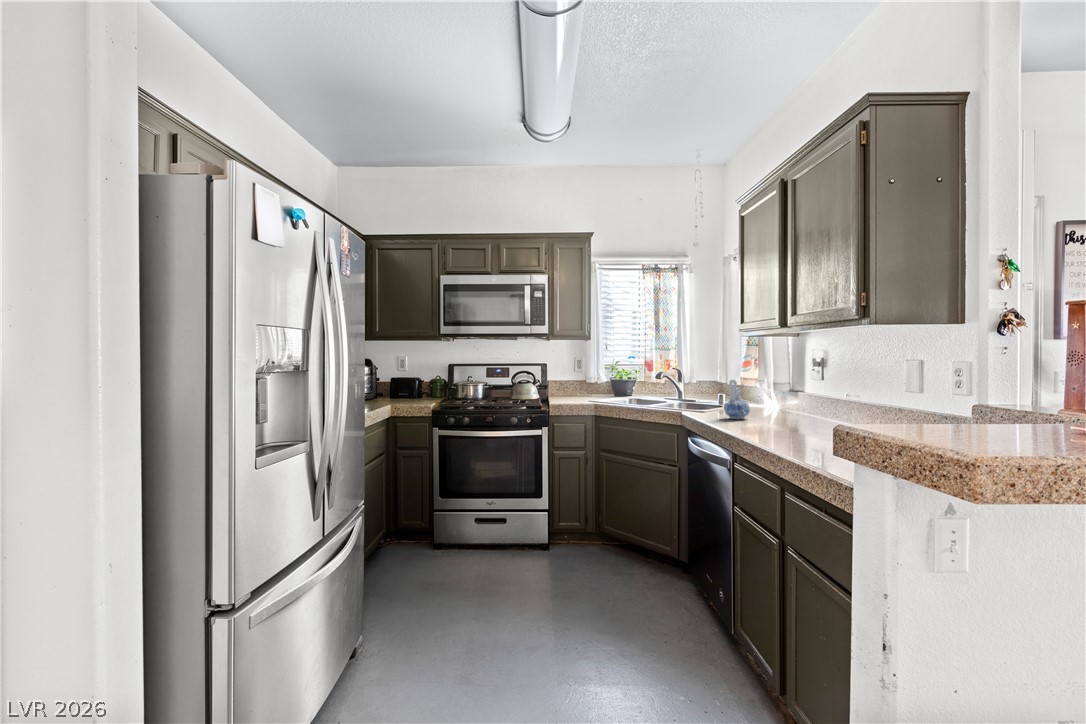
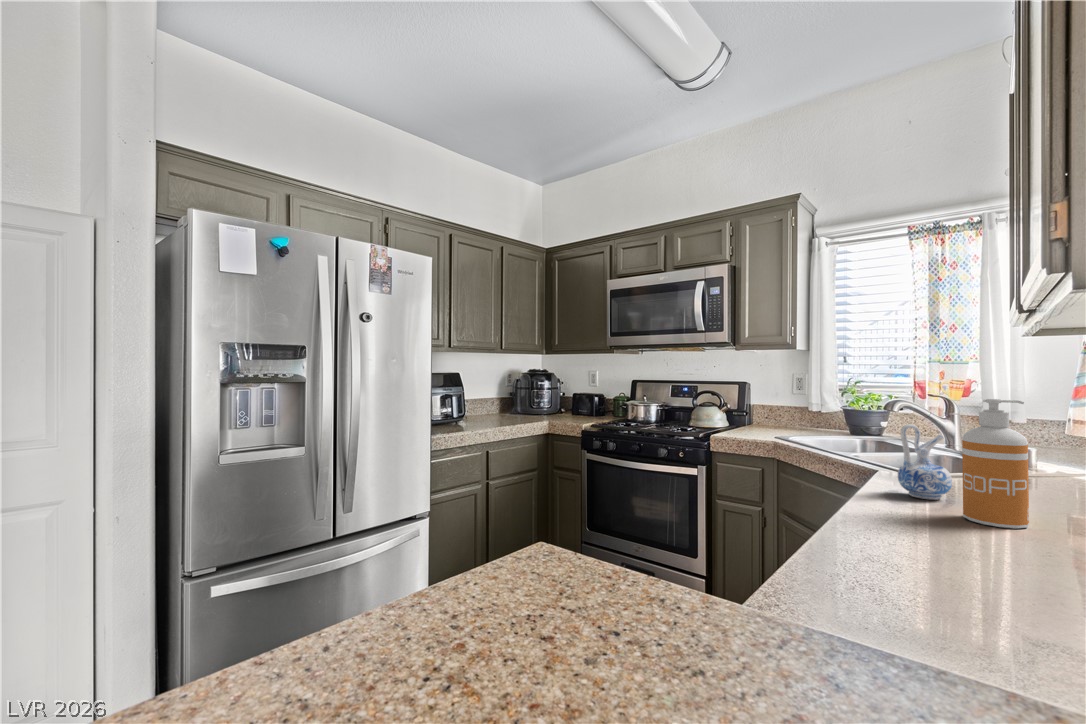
soap dispenser: none [772,362,800,424] -> present [962,399,1029,529]

